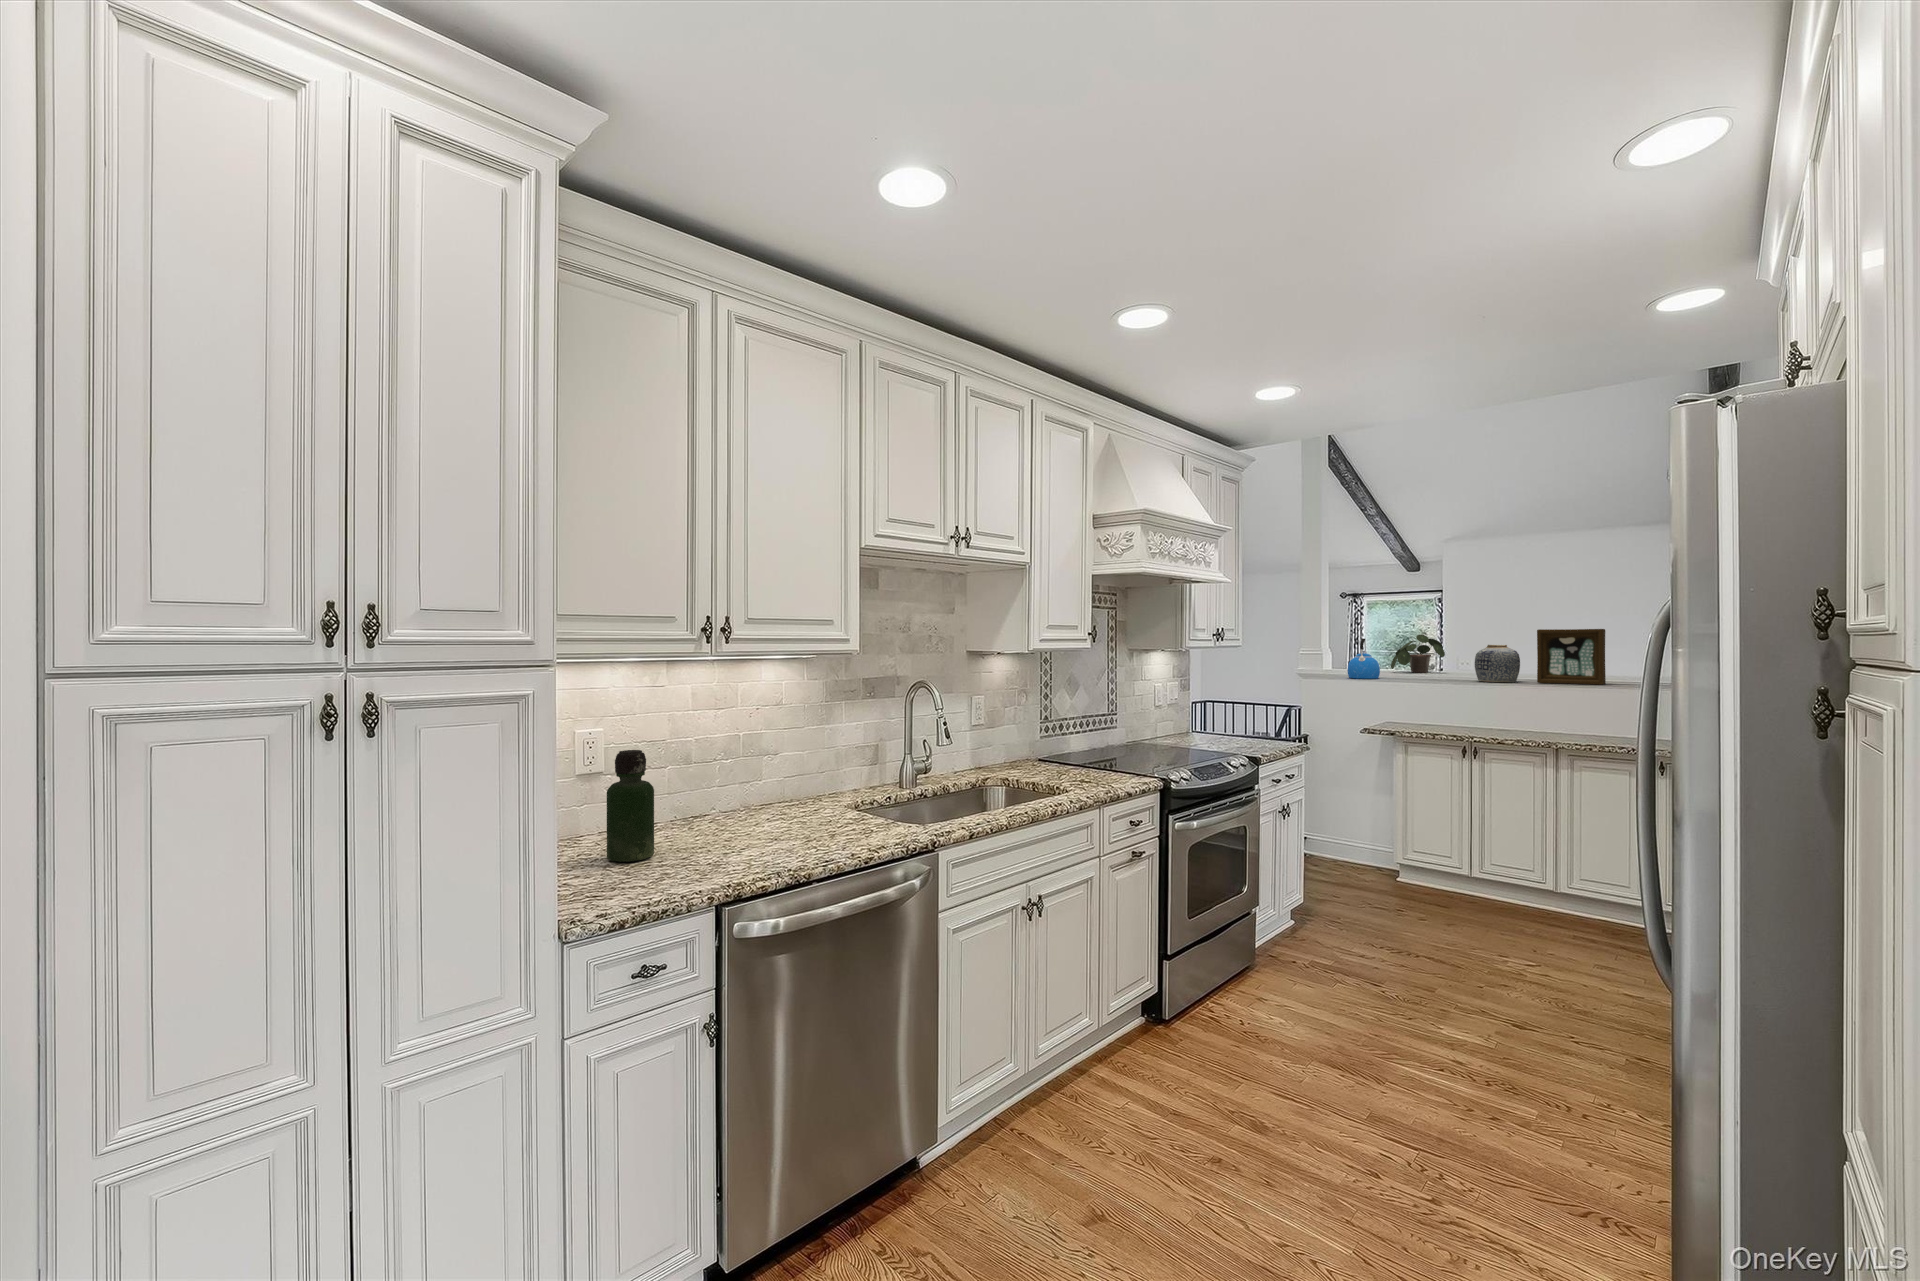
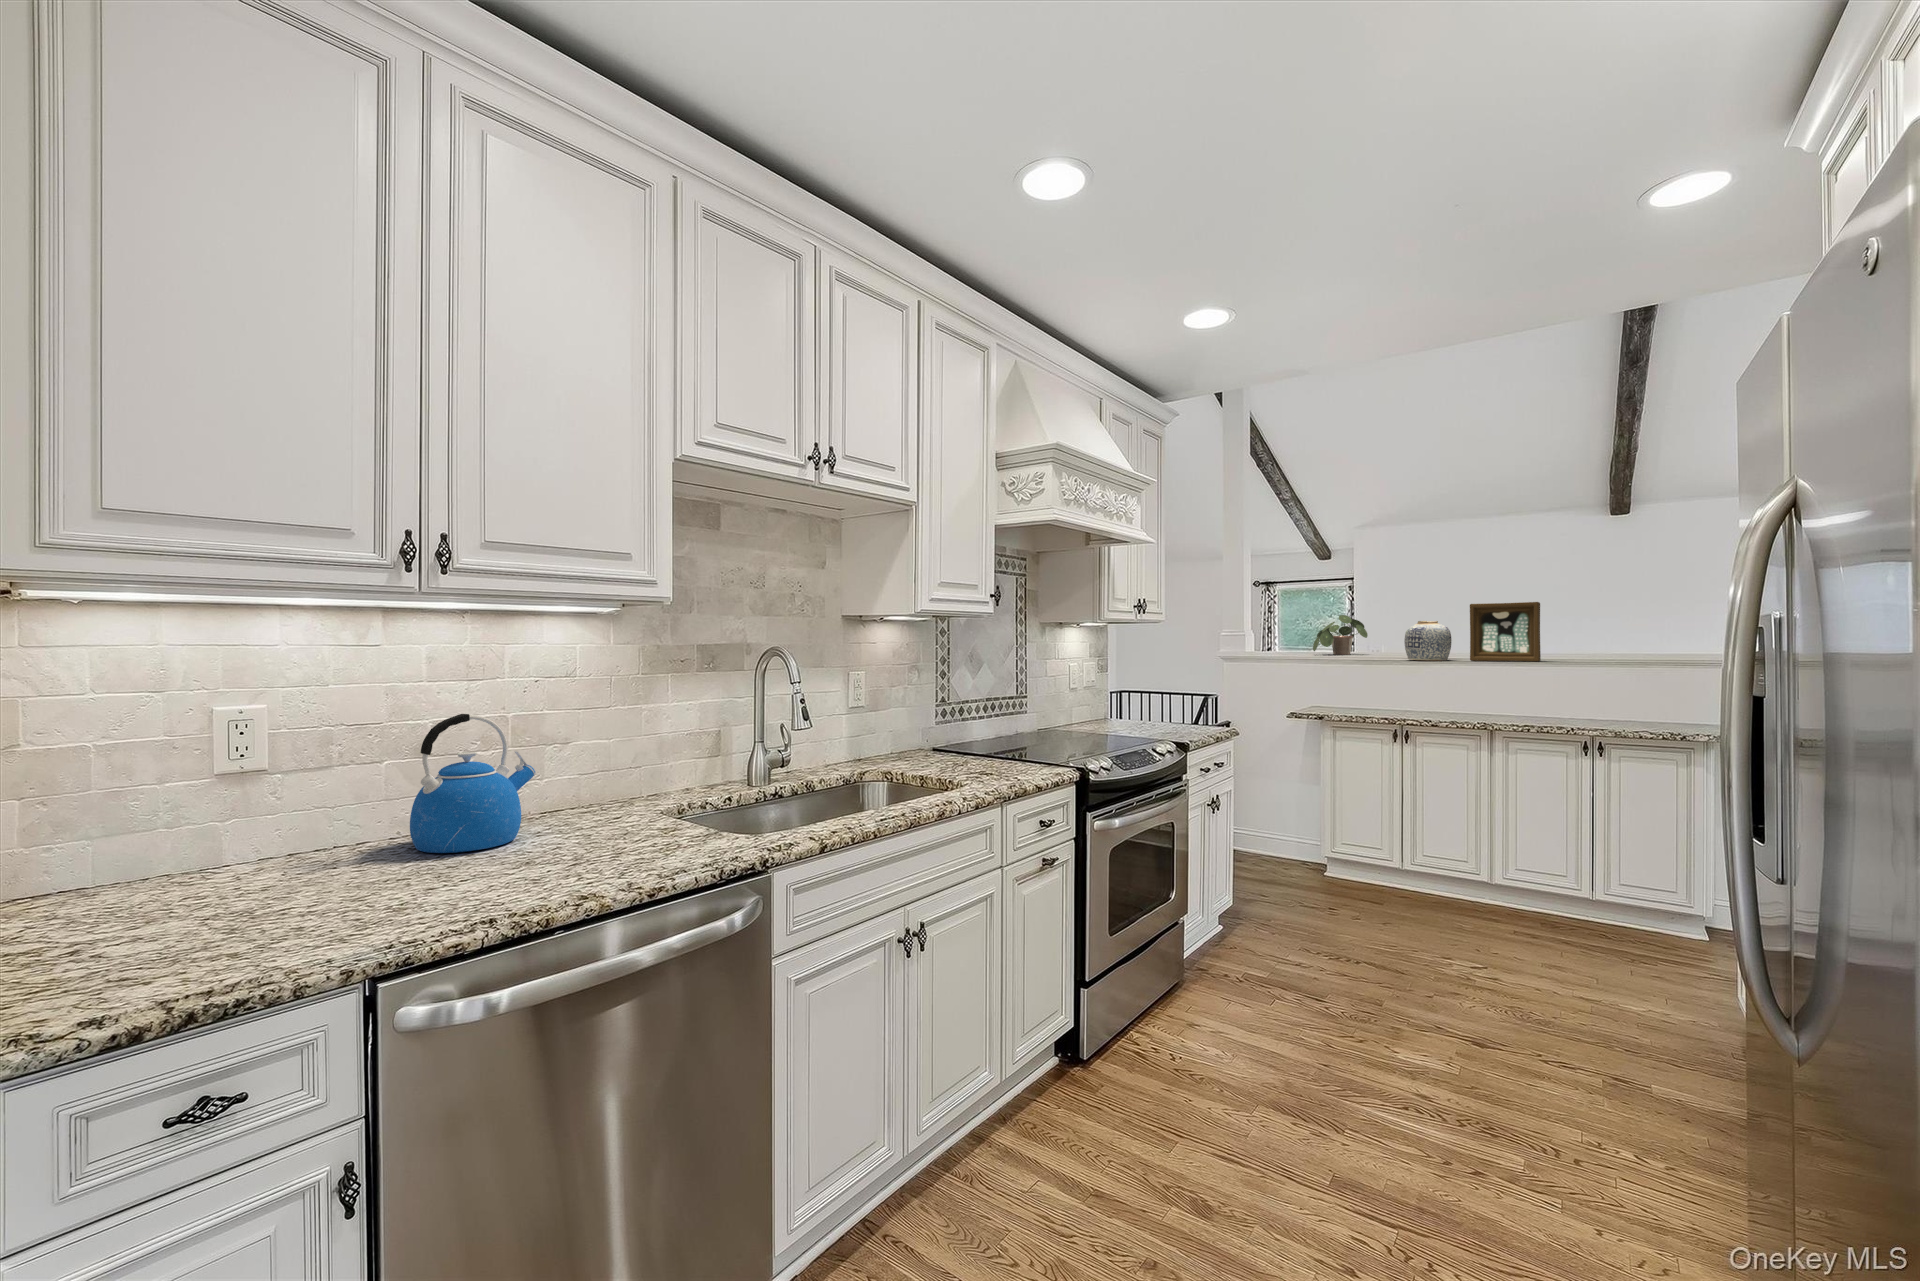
kettle: present [1348,638,1380,679] -> present [410,714,535,853]
bottle: present [607,750,654,862] -> none [219,733,309,909]

